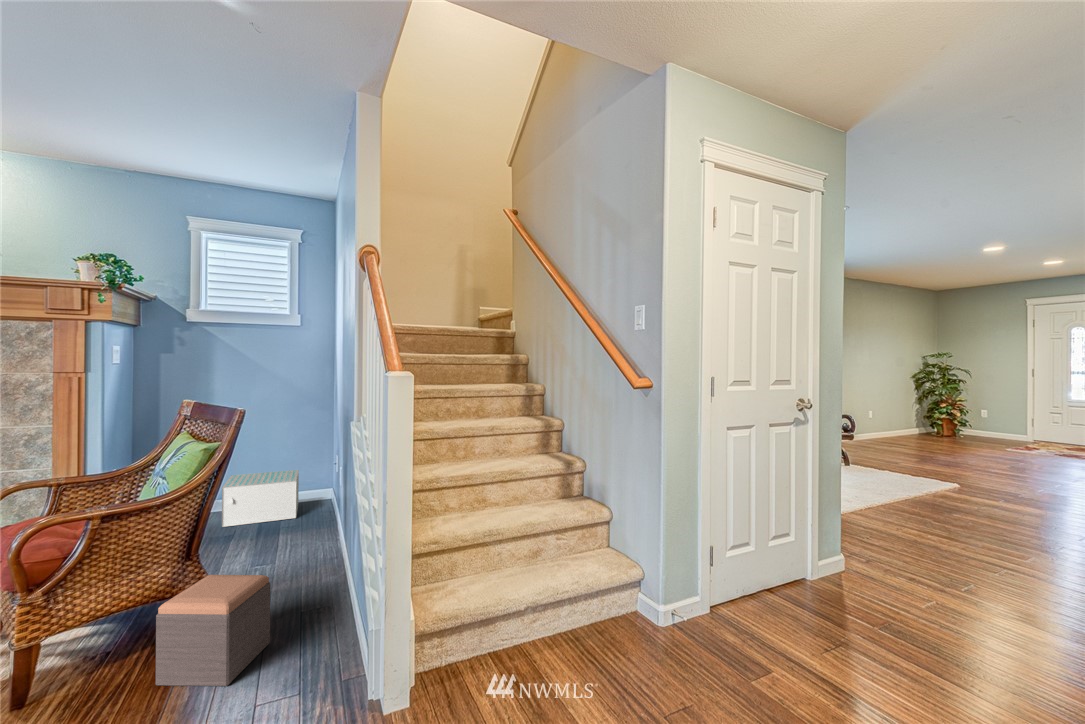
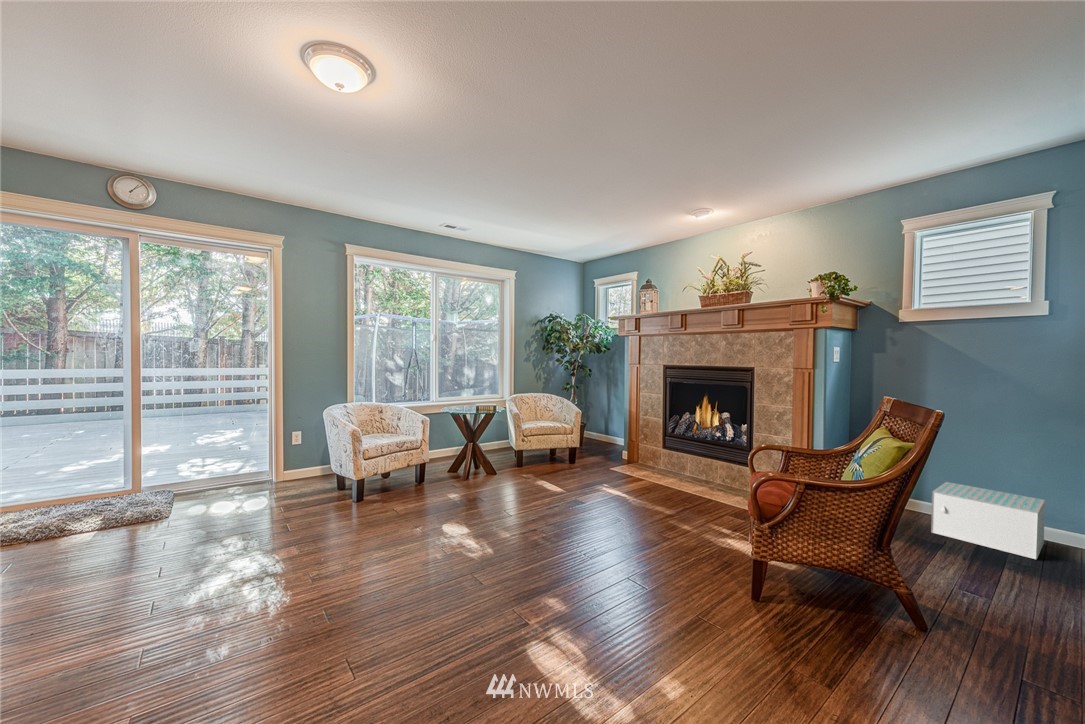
footstool: present [156,575,270,686] -> none [842,574,971,699]

